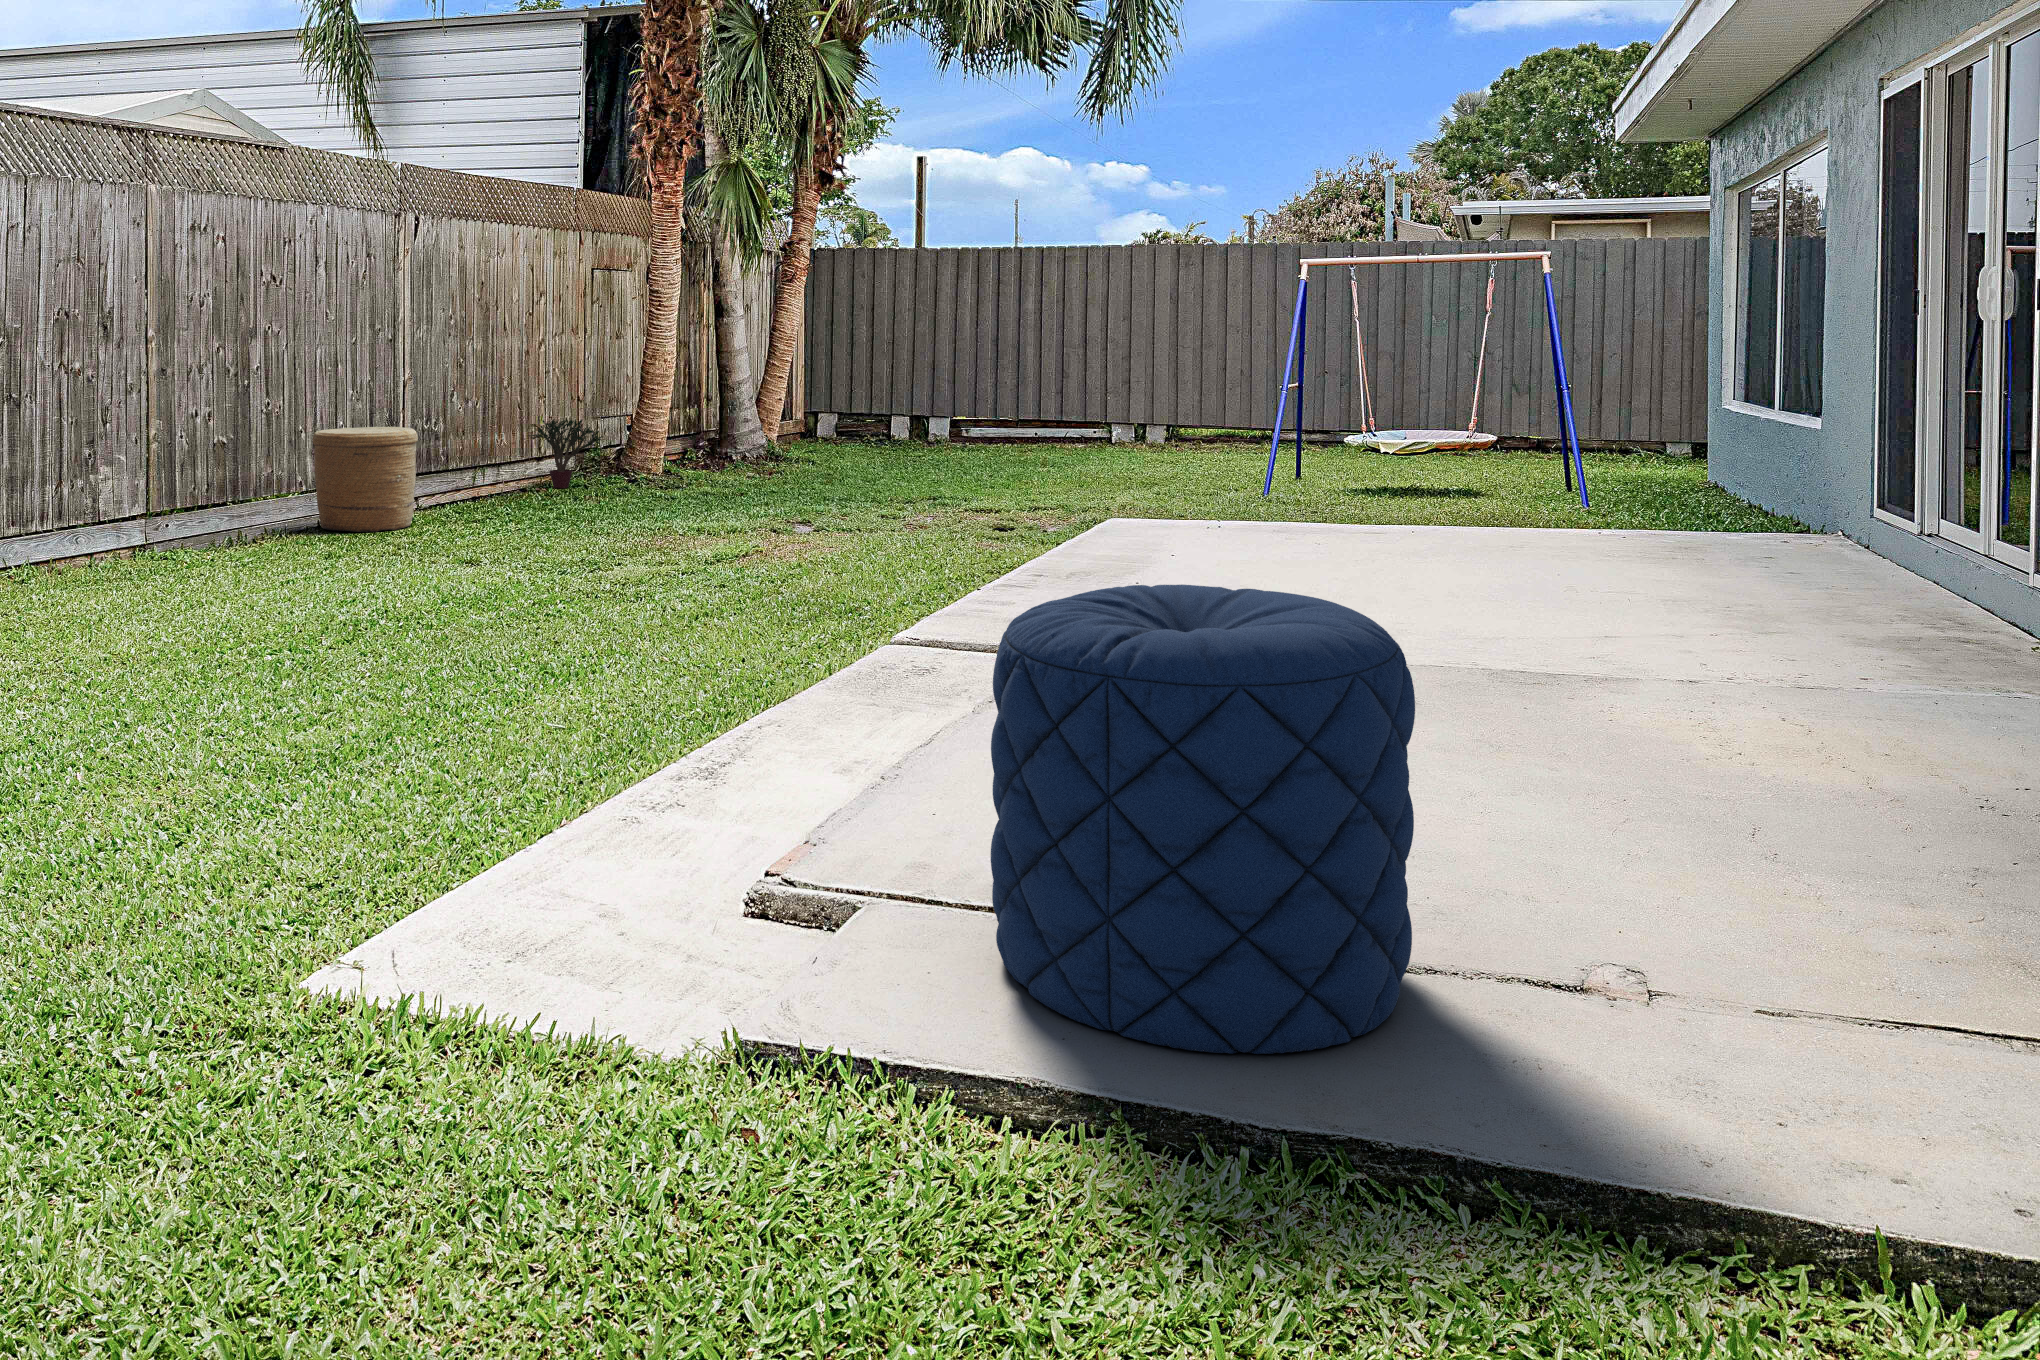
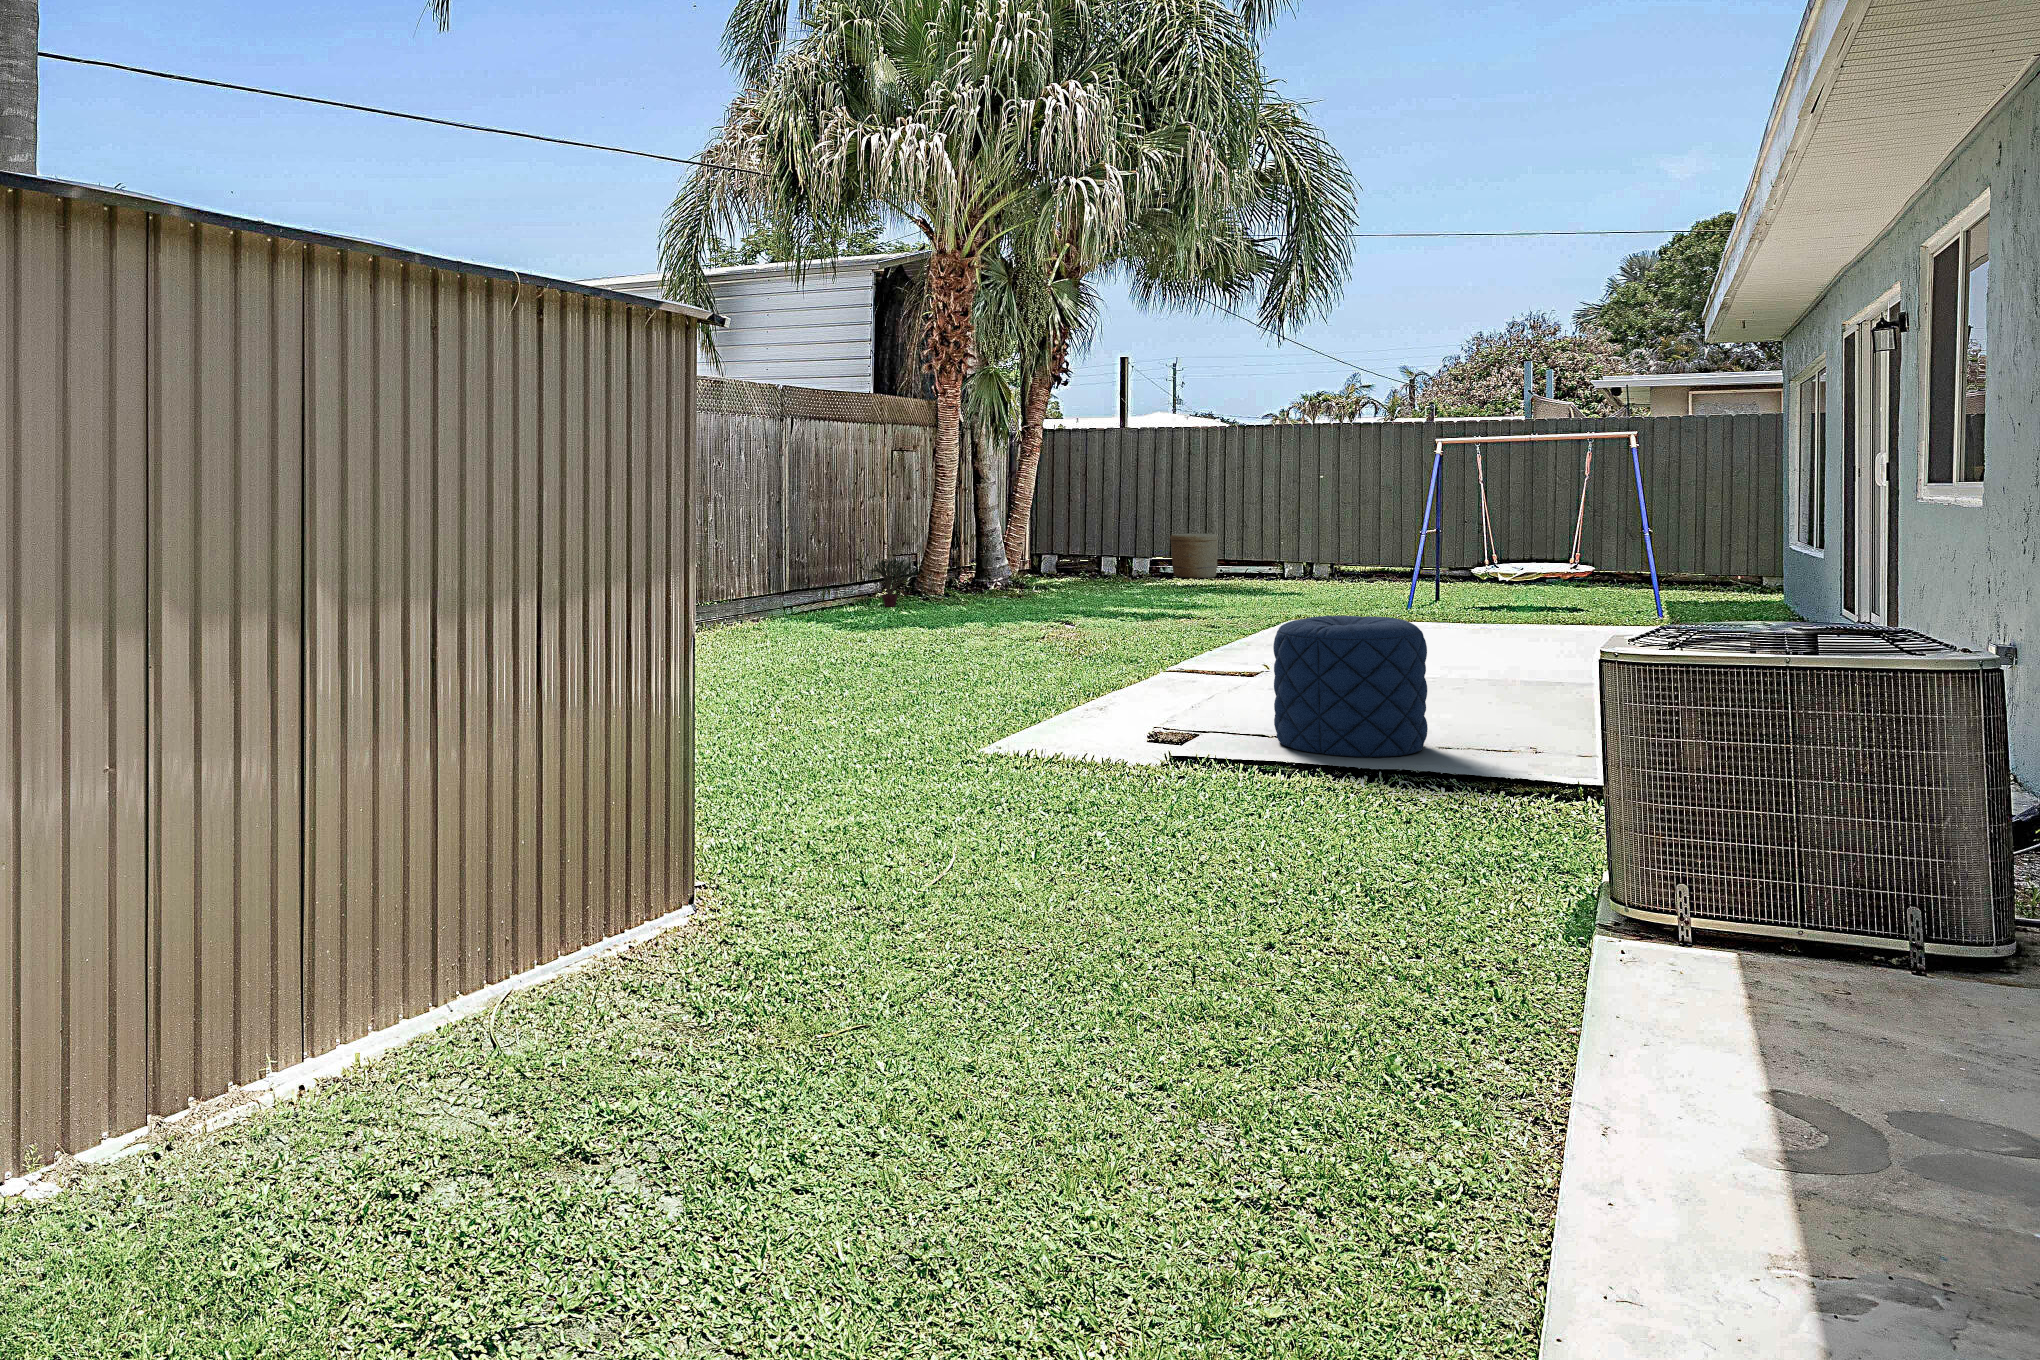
woven basket: present [312,427,418,532] -> present [1170,533,1218,578]

